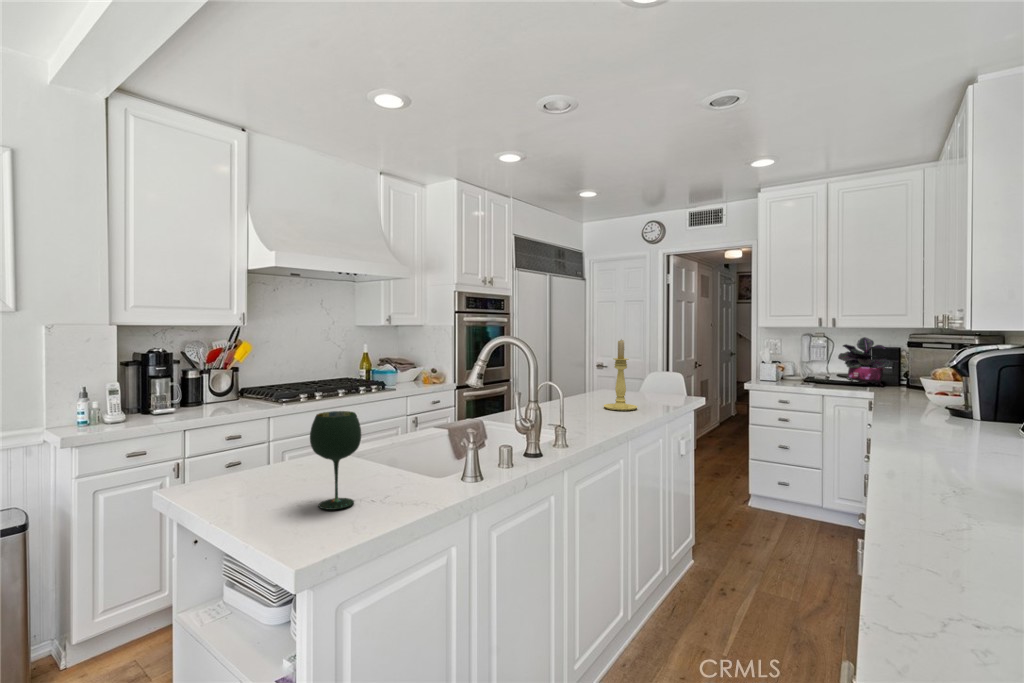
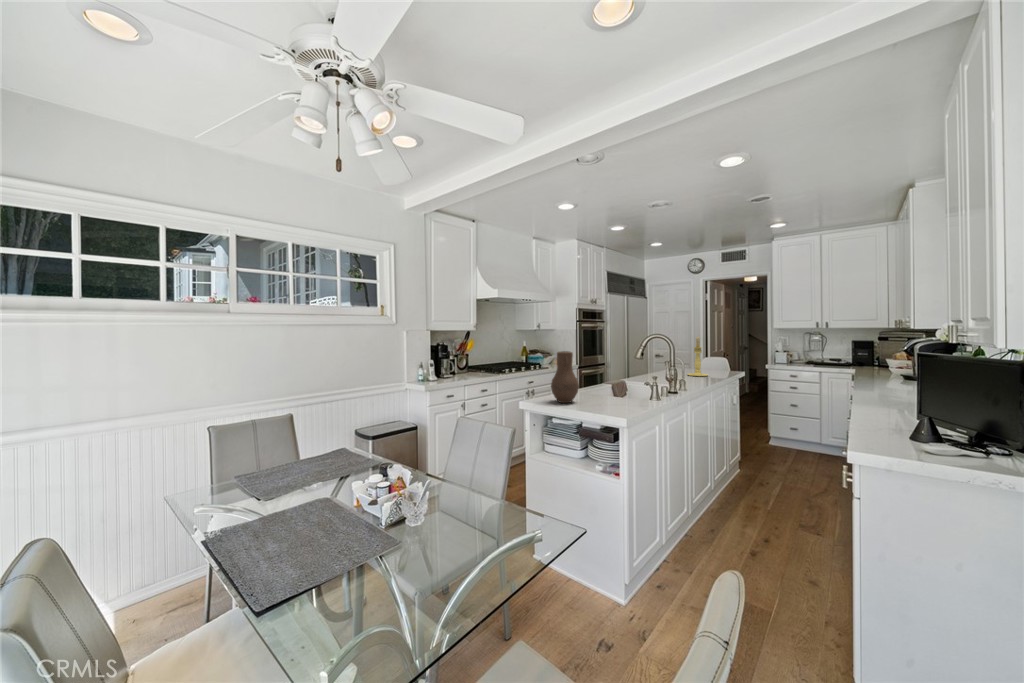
potted plant: present [838,337,890,386] -> none [830,334,867,366]
vase: none [222,375,294,497] -> present [551,351,579,403]
wine glass: present [310,411,361,510] -> none [595,366,616,406]

